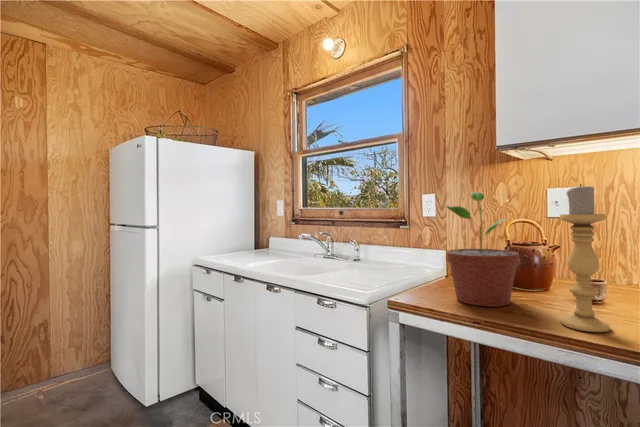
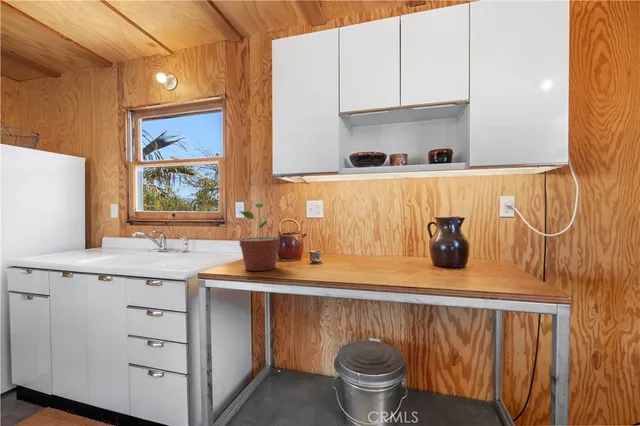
candle holder: present [560,184,610,332] -> none [293,200,313,276]

